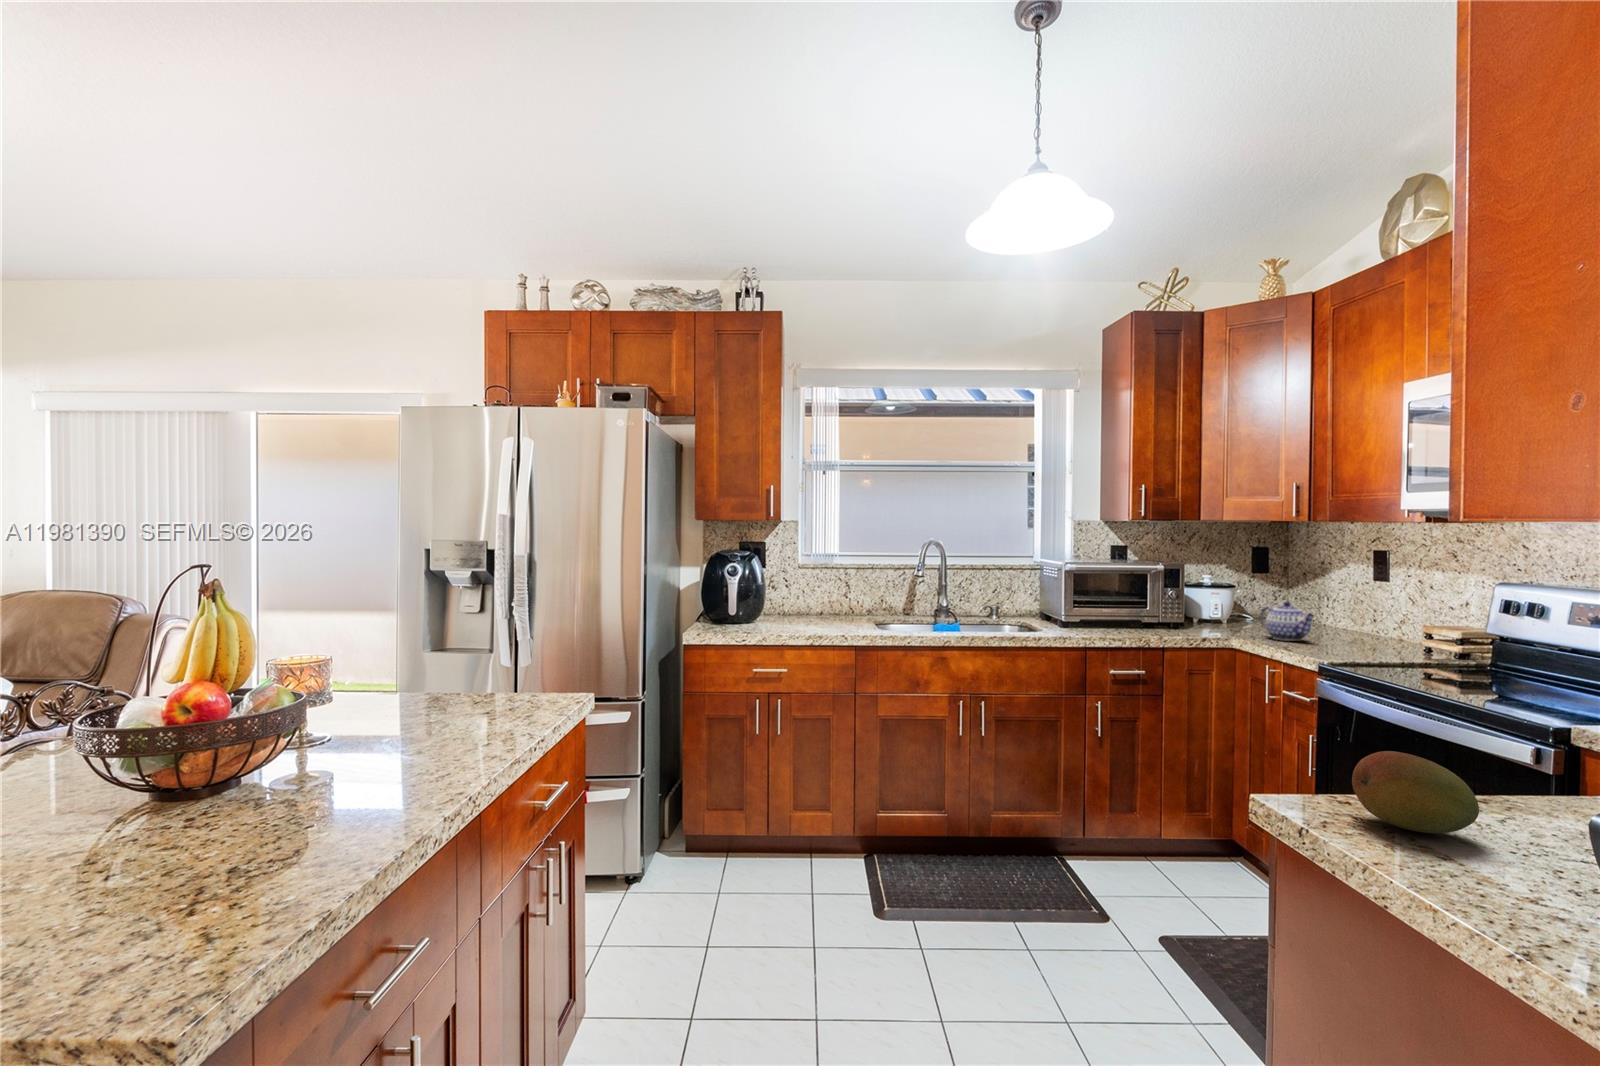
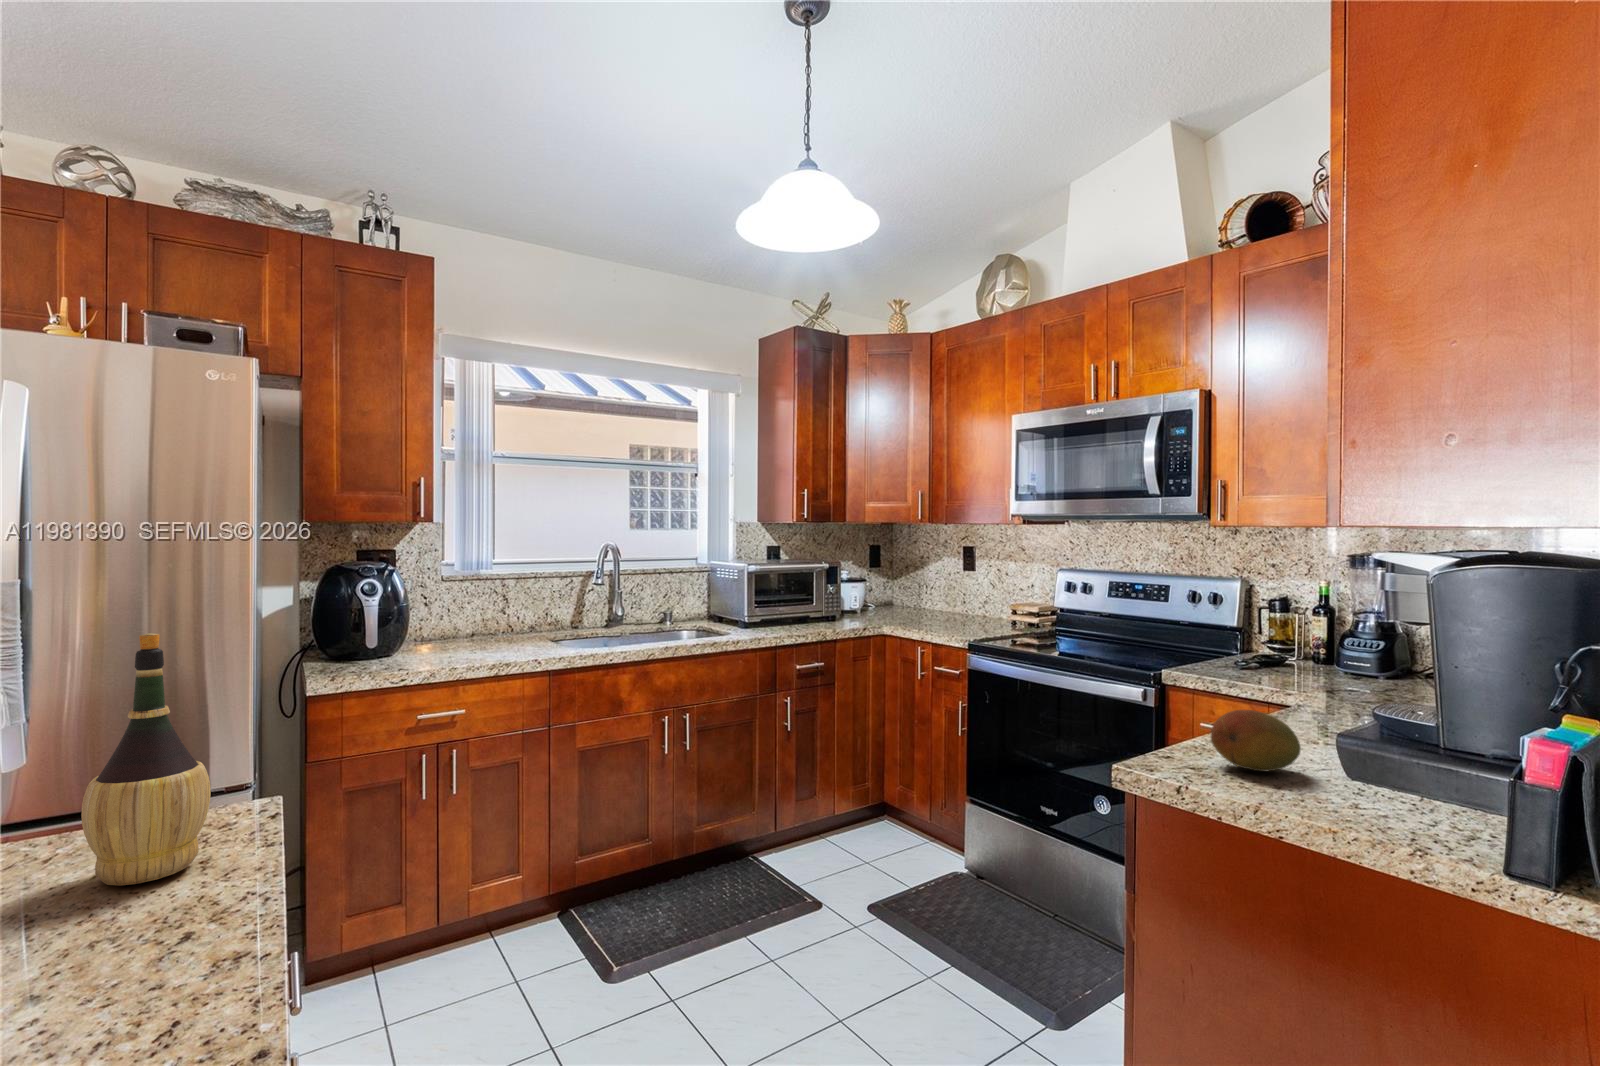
wine bottle: none [471,584,530,724] -> present [81,633,211,886]
teapot: present [1260,602,1315,641] -> none [897,591,943,624]

